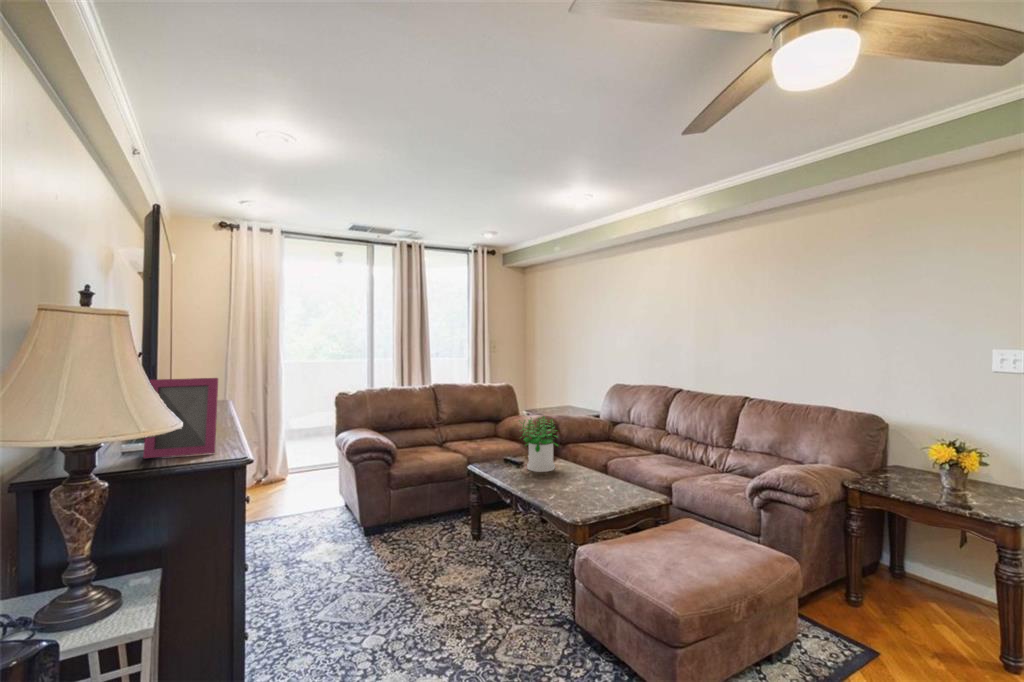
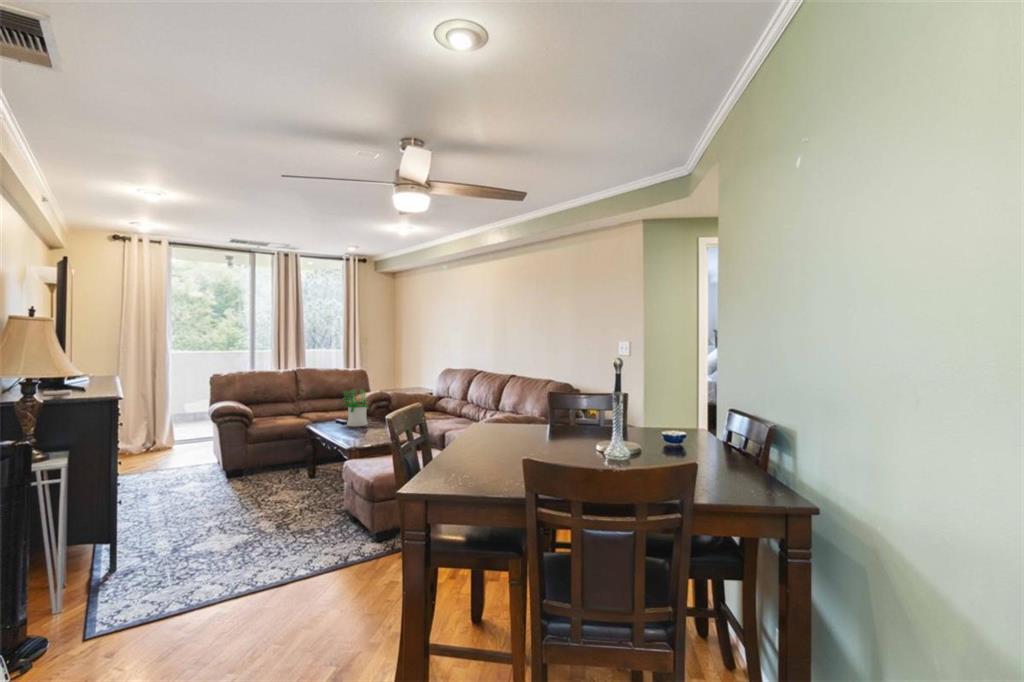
picture frame: present [143,378,218,458] -> none [58,354,104,397]

